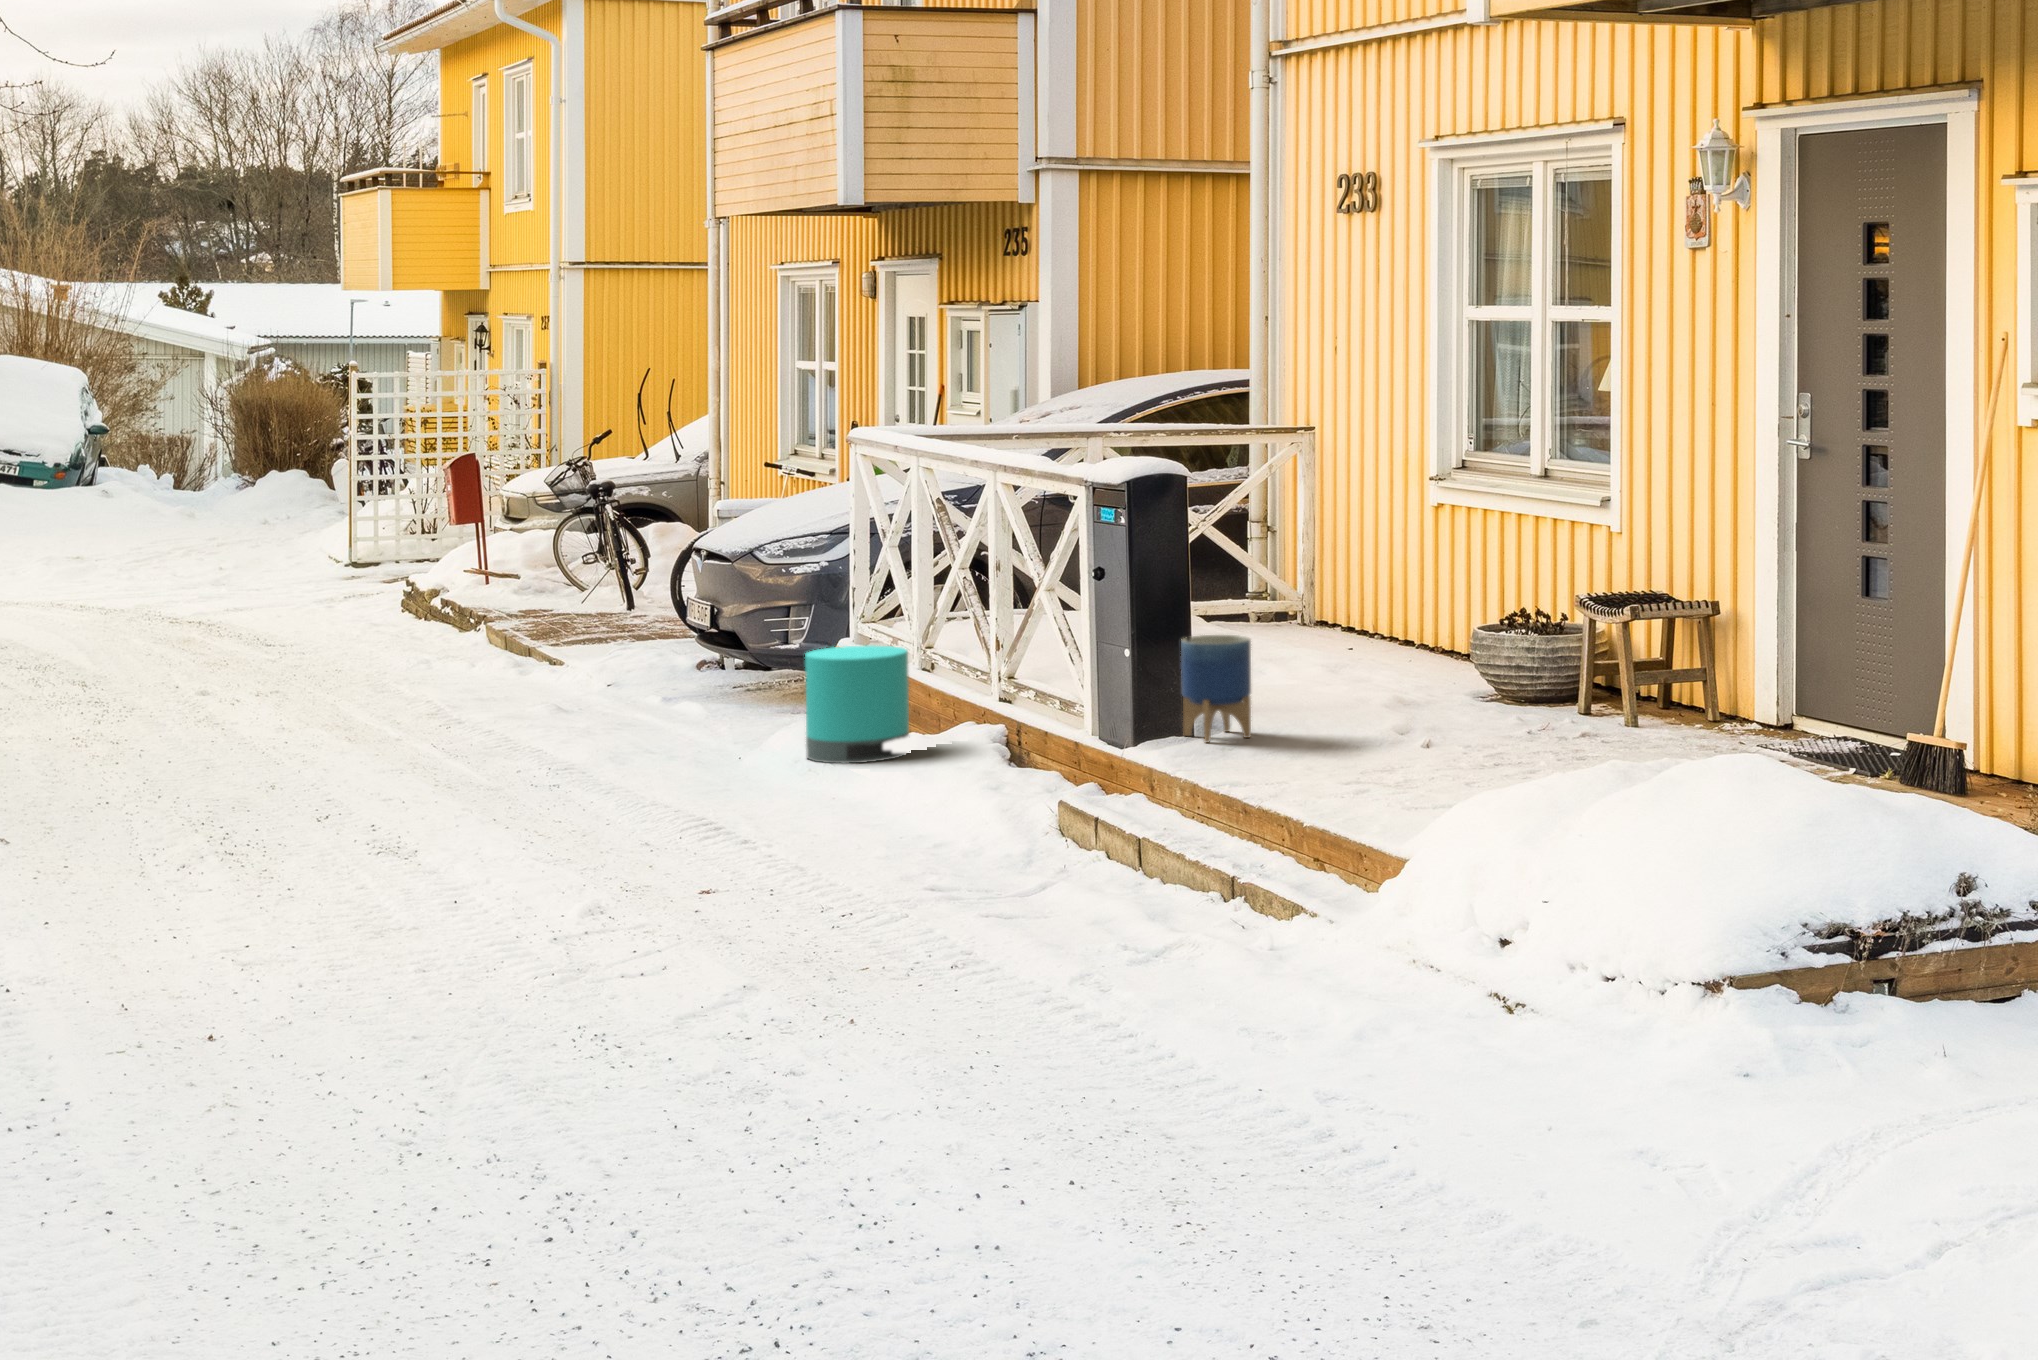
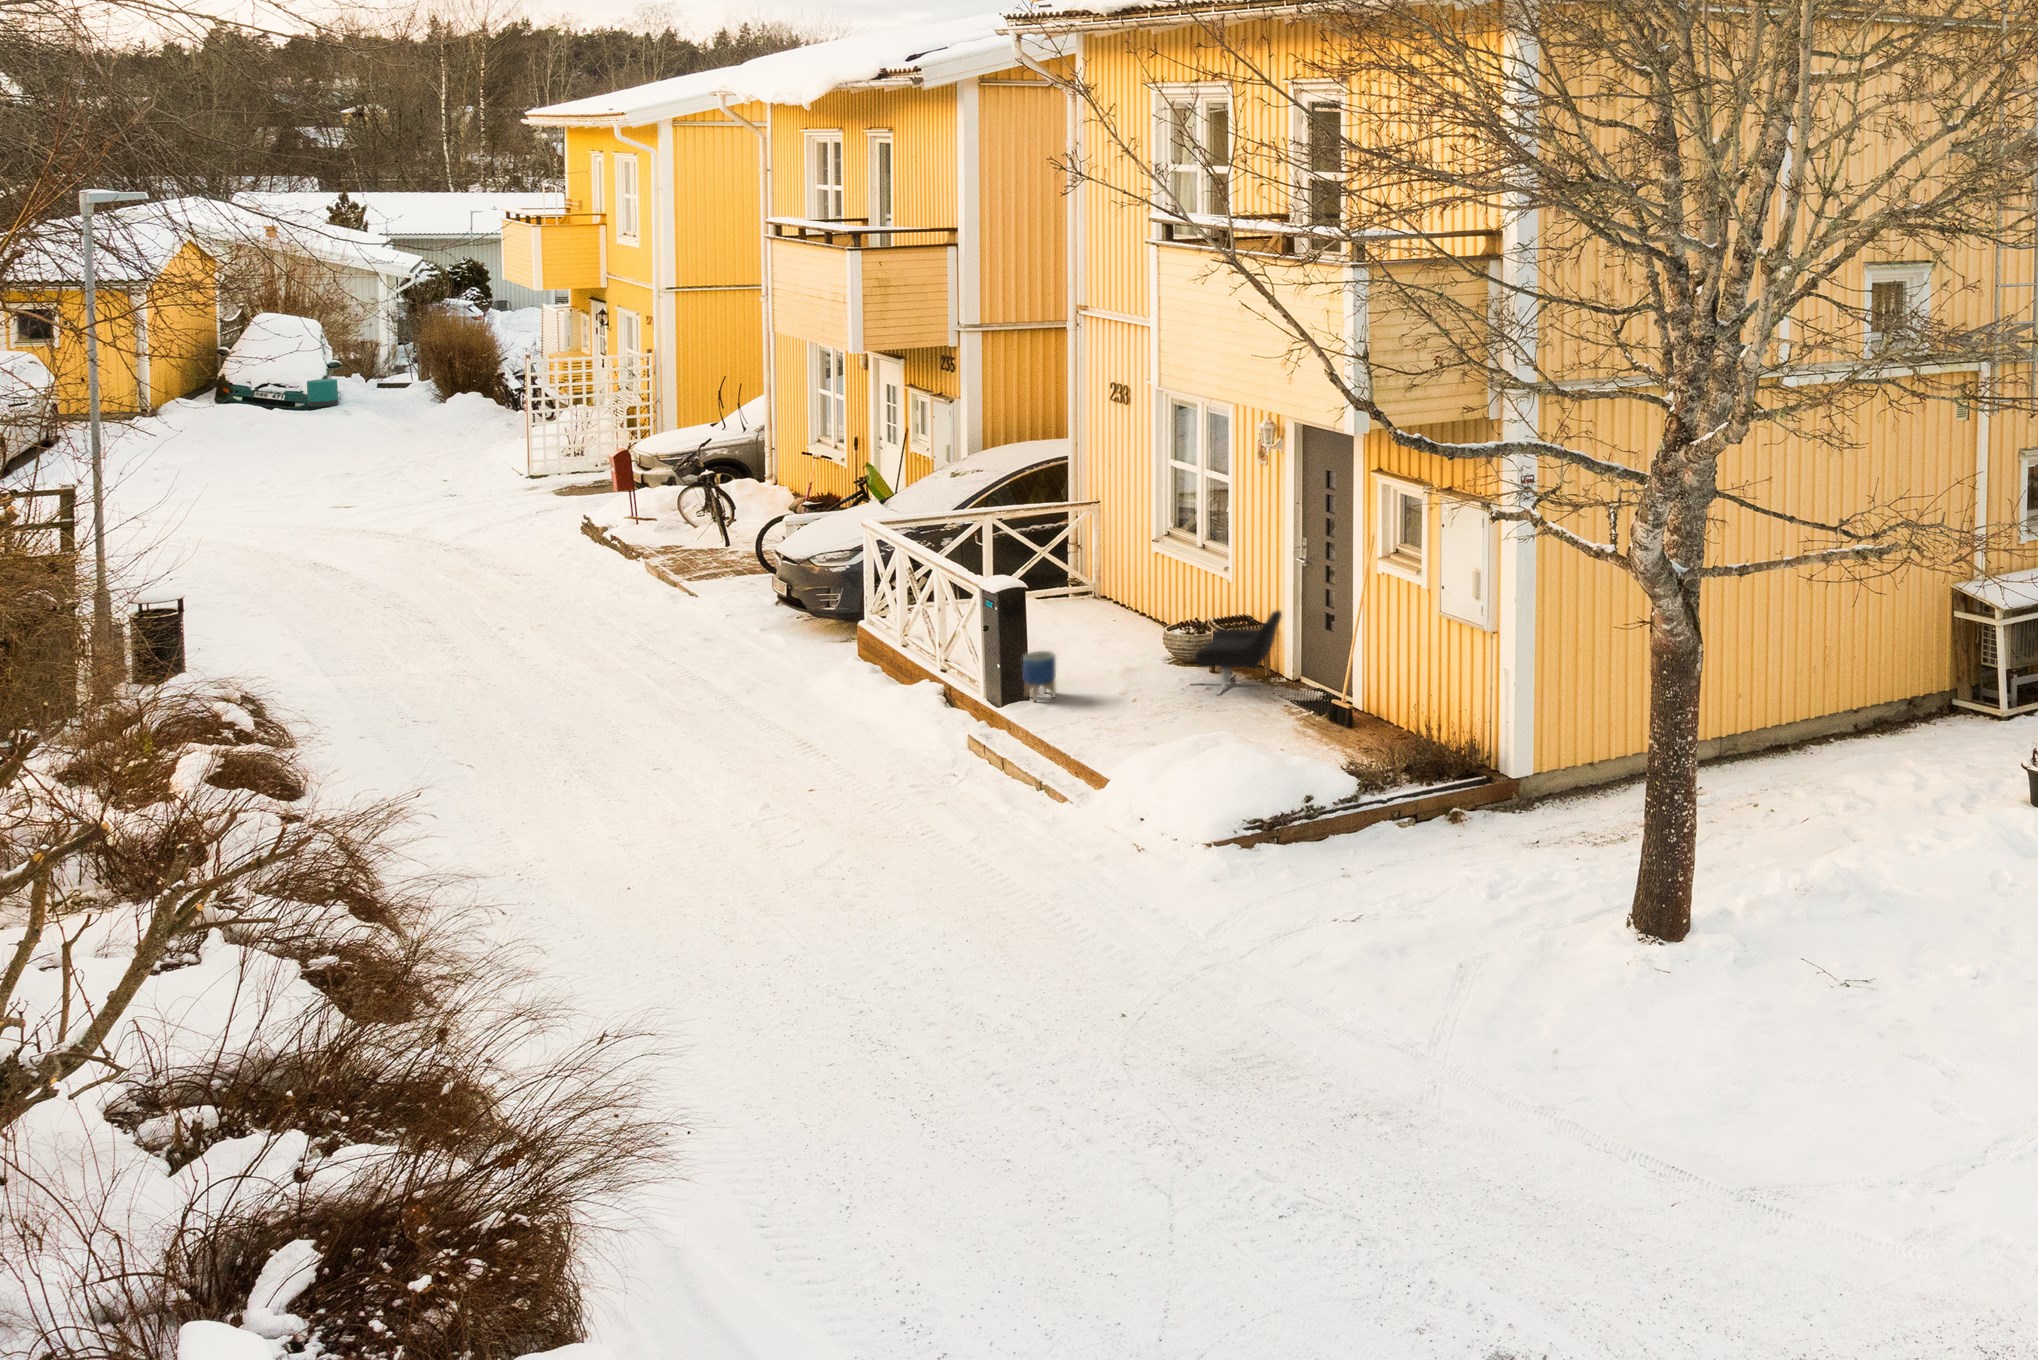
lounge chair: none [1546,562,1754,742] -> present [1195,611,1282,695]
trash can: present [805,646,909,763] -> present [307,379,338,407]

